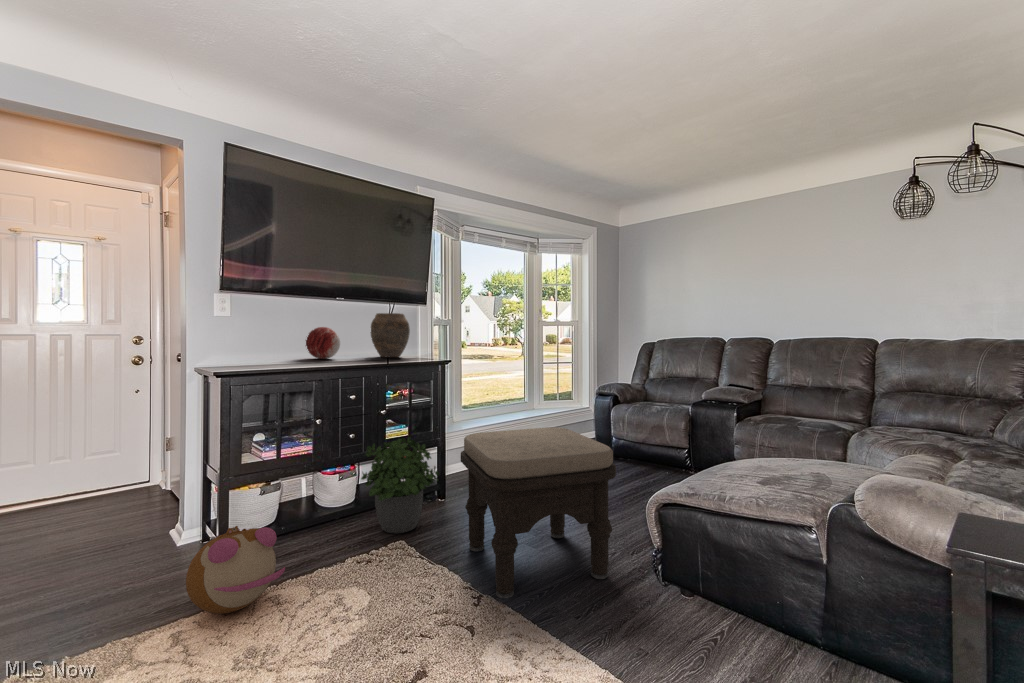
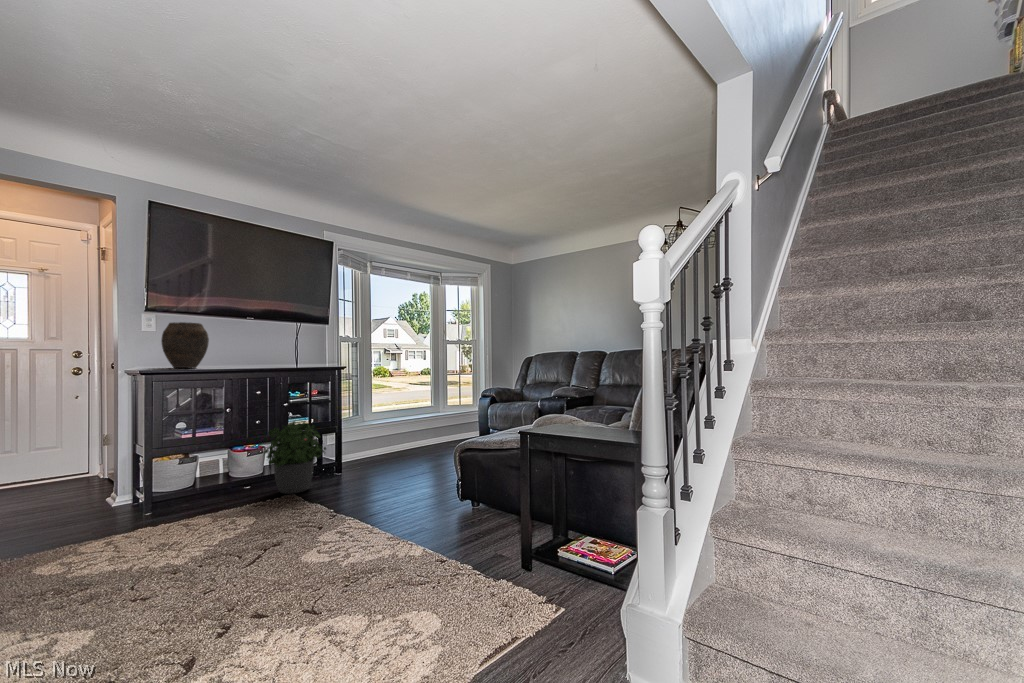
vase: present [370,313,410,357] -> present [162,322,209,368]
decorative orb: present [306,327,340,359] -> none [223,340,252,365]
ottoman: present [461,427,616,598] -> none [336,409,441,518]
plush toy: present [186,526,285,614] -> none [121,473,195,532]

